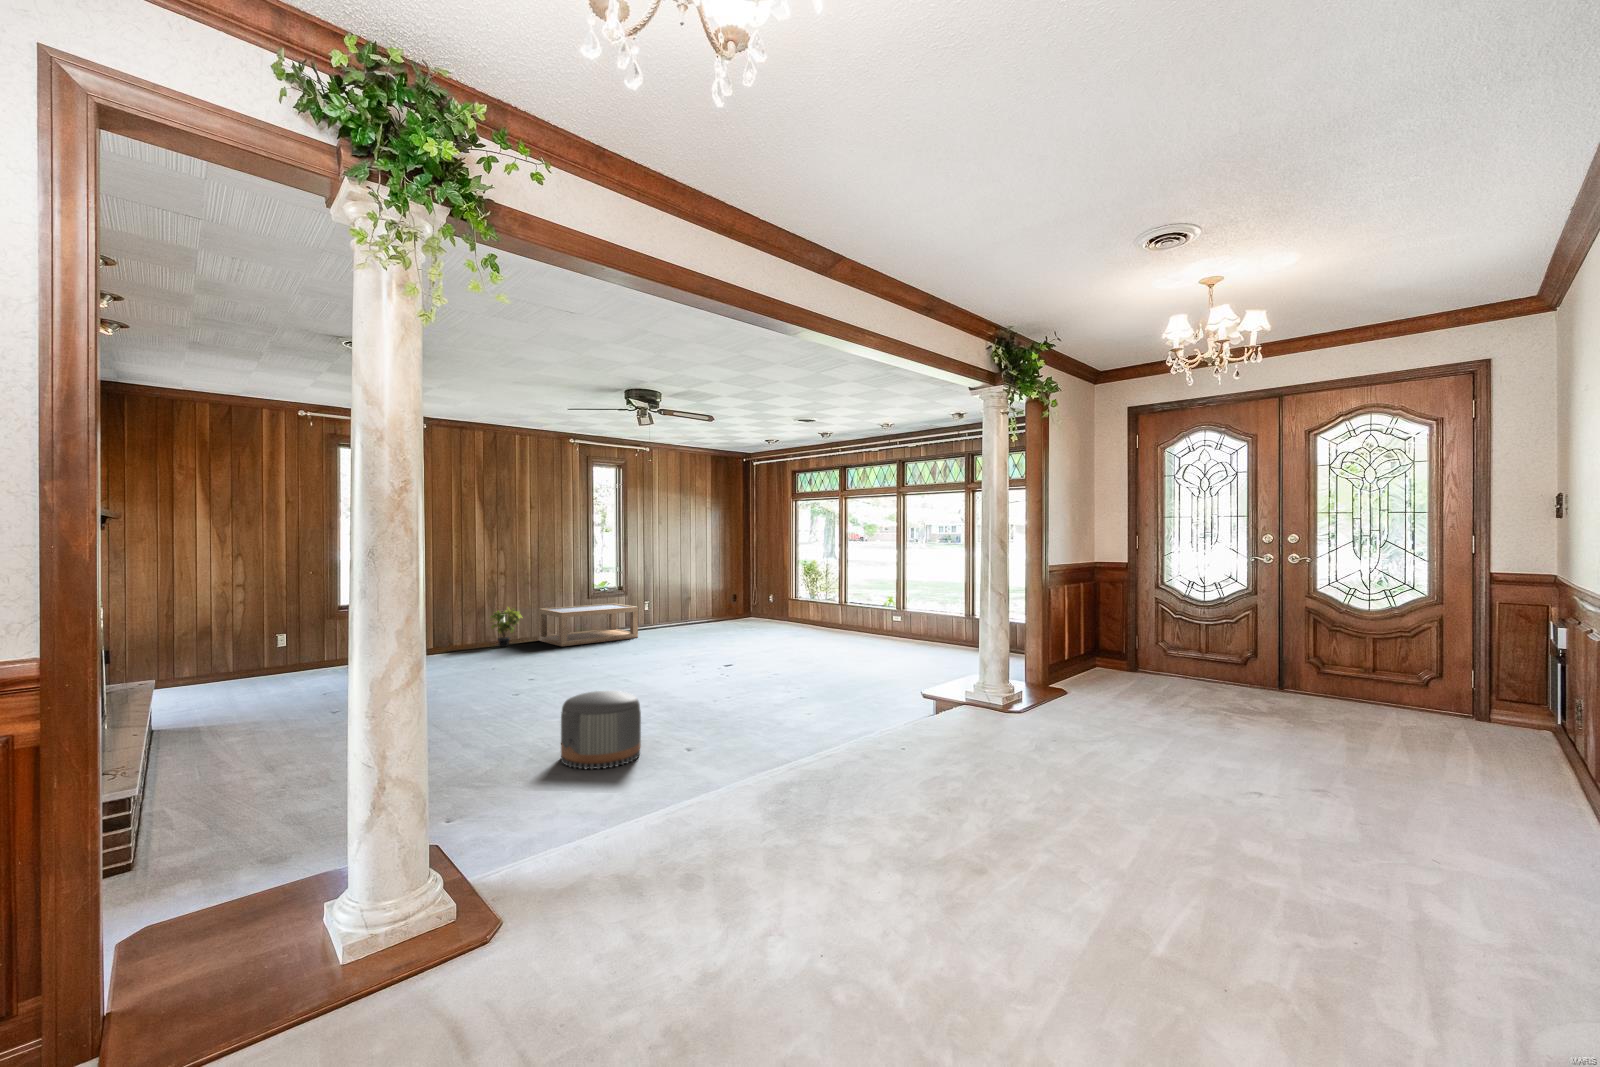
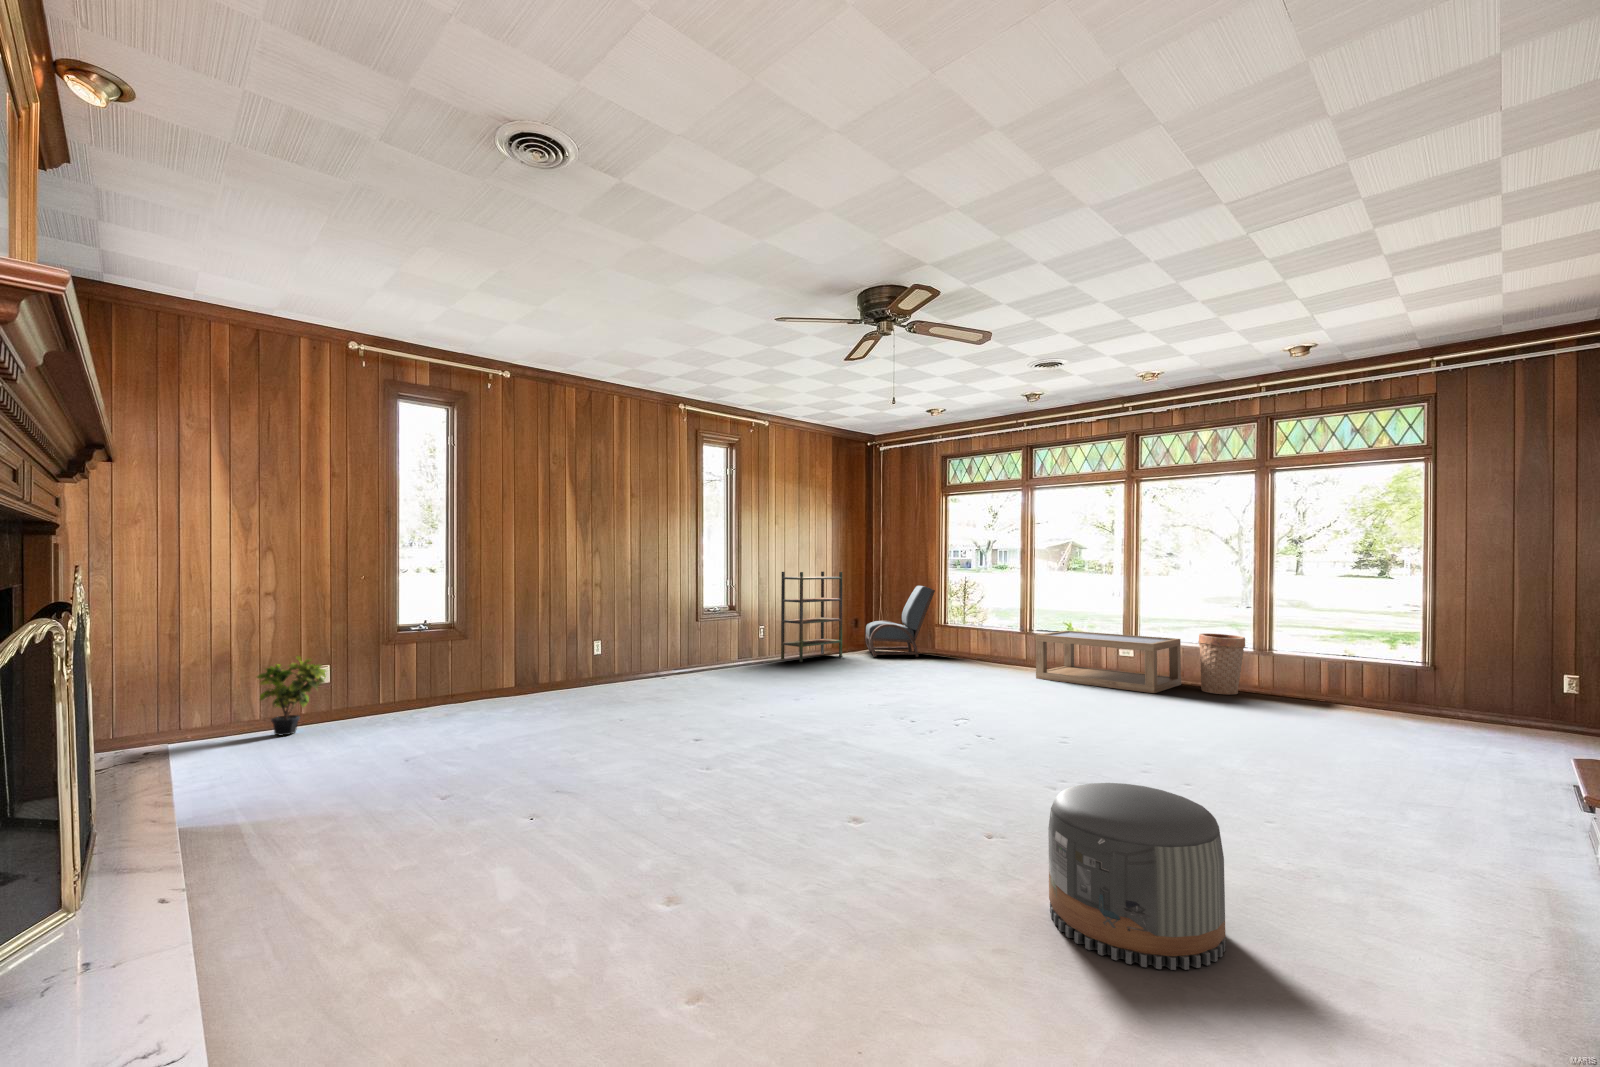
bookshelf: none [663,560,714,629] -> present [781,572,842,662]
lounge chair: none [733,571,787,626] -> present [866,586,935,657]
coffee table: present [539,603,638,646] -> present [1036,631,1181,693]
potted plant: present [490,608,521,647] -> present [257,656,326,735]
basket: none [925,611,955,655] -> present [1198,633,1245,694]

